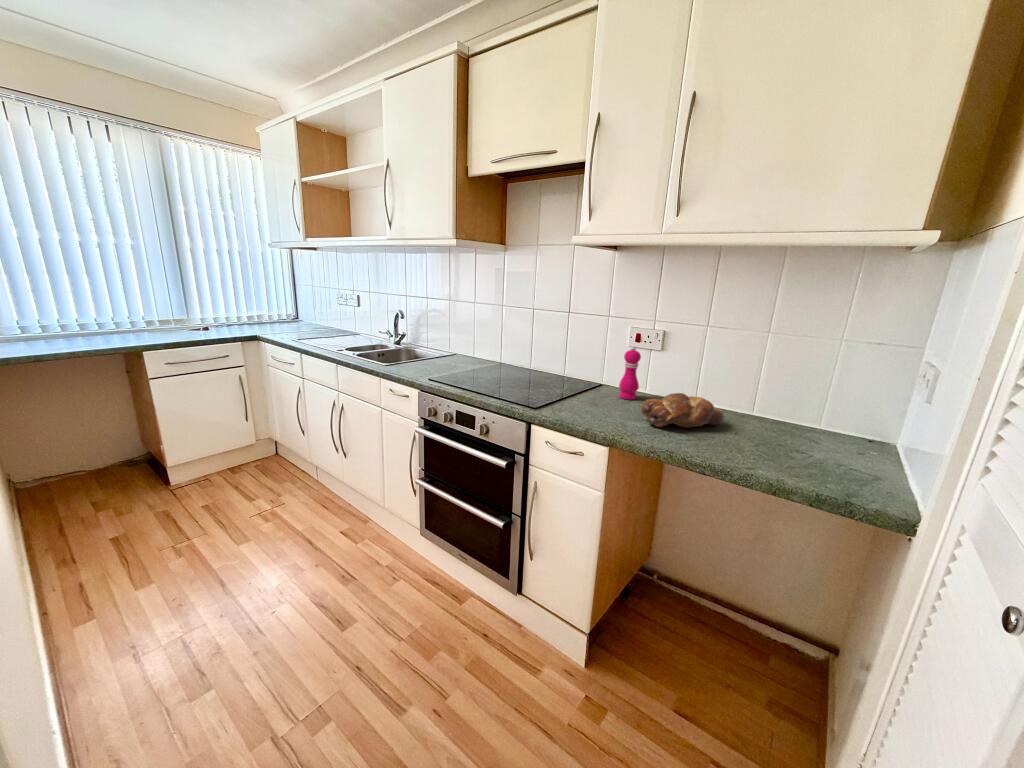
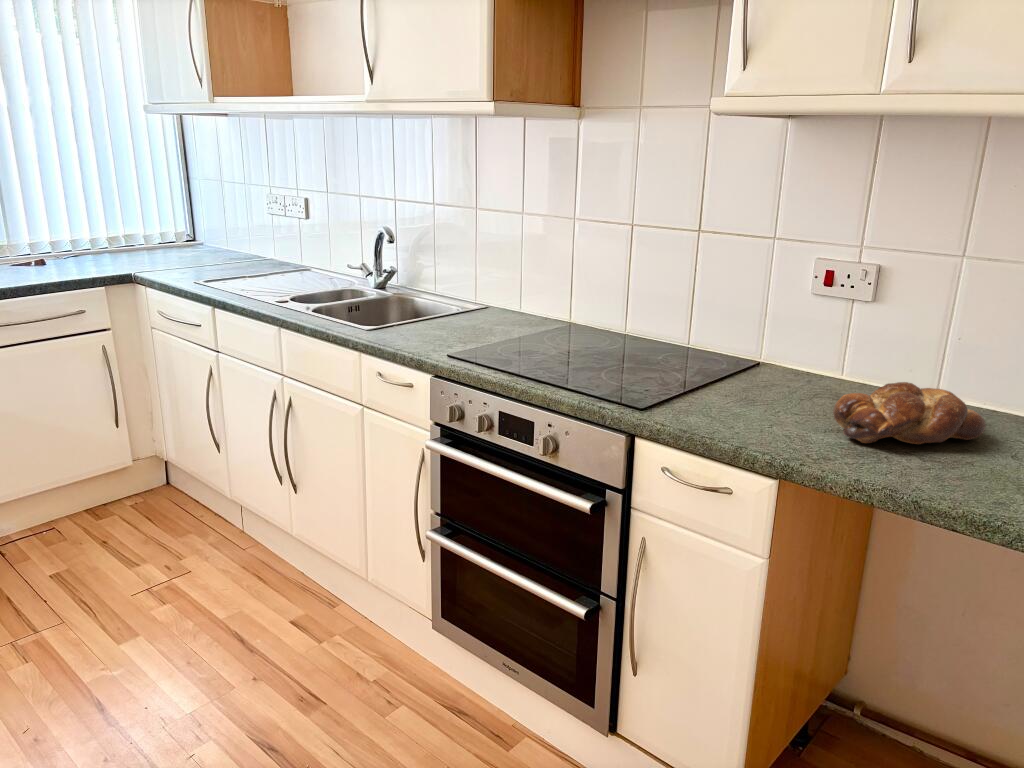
pepper mill: present [619,346,641,400] -> none [794,295,835,393]

